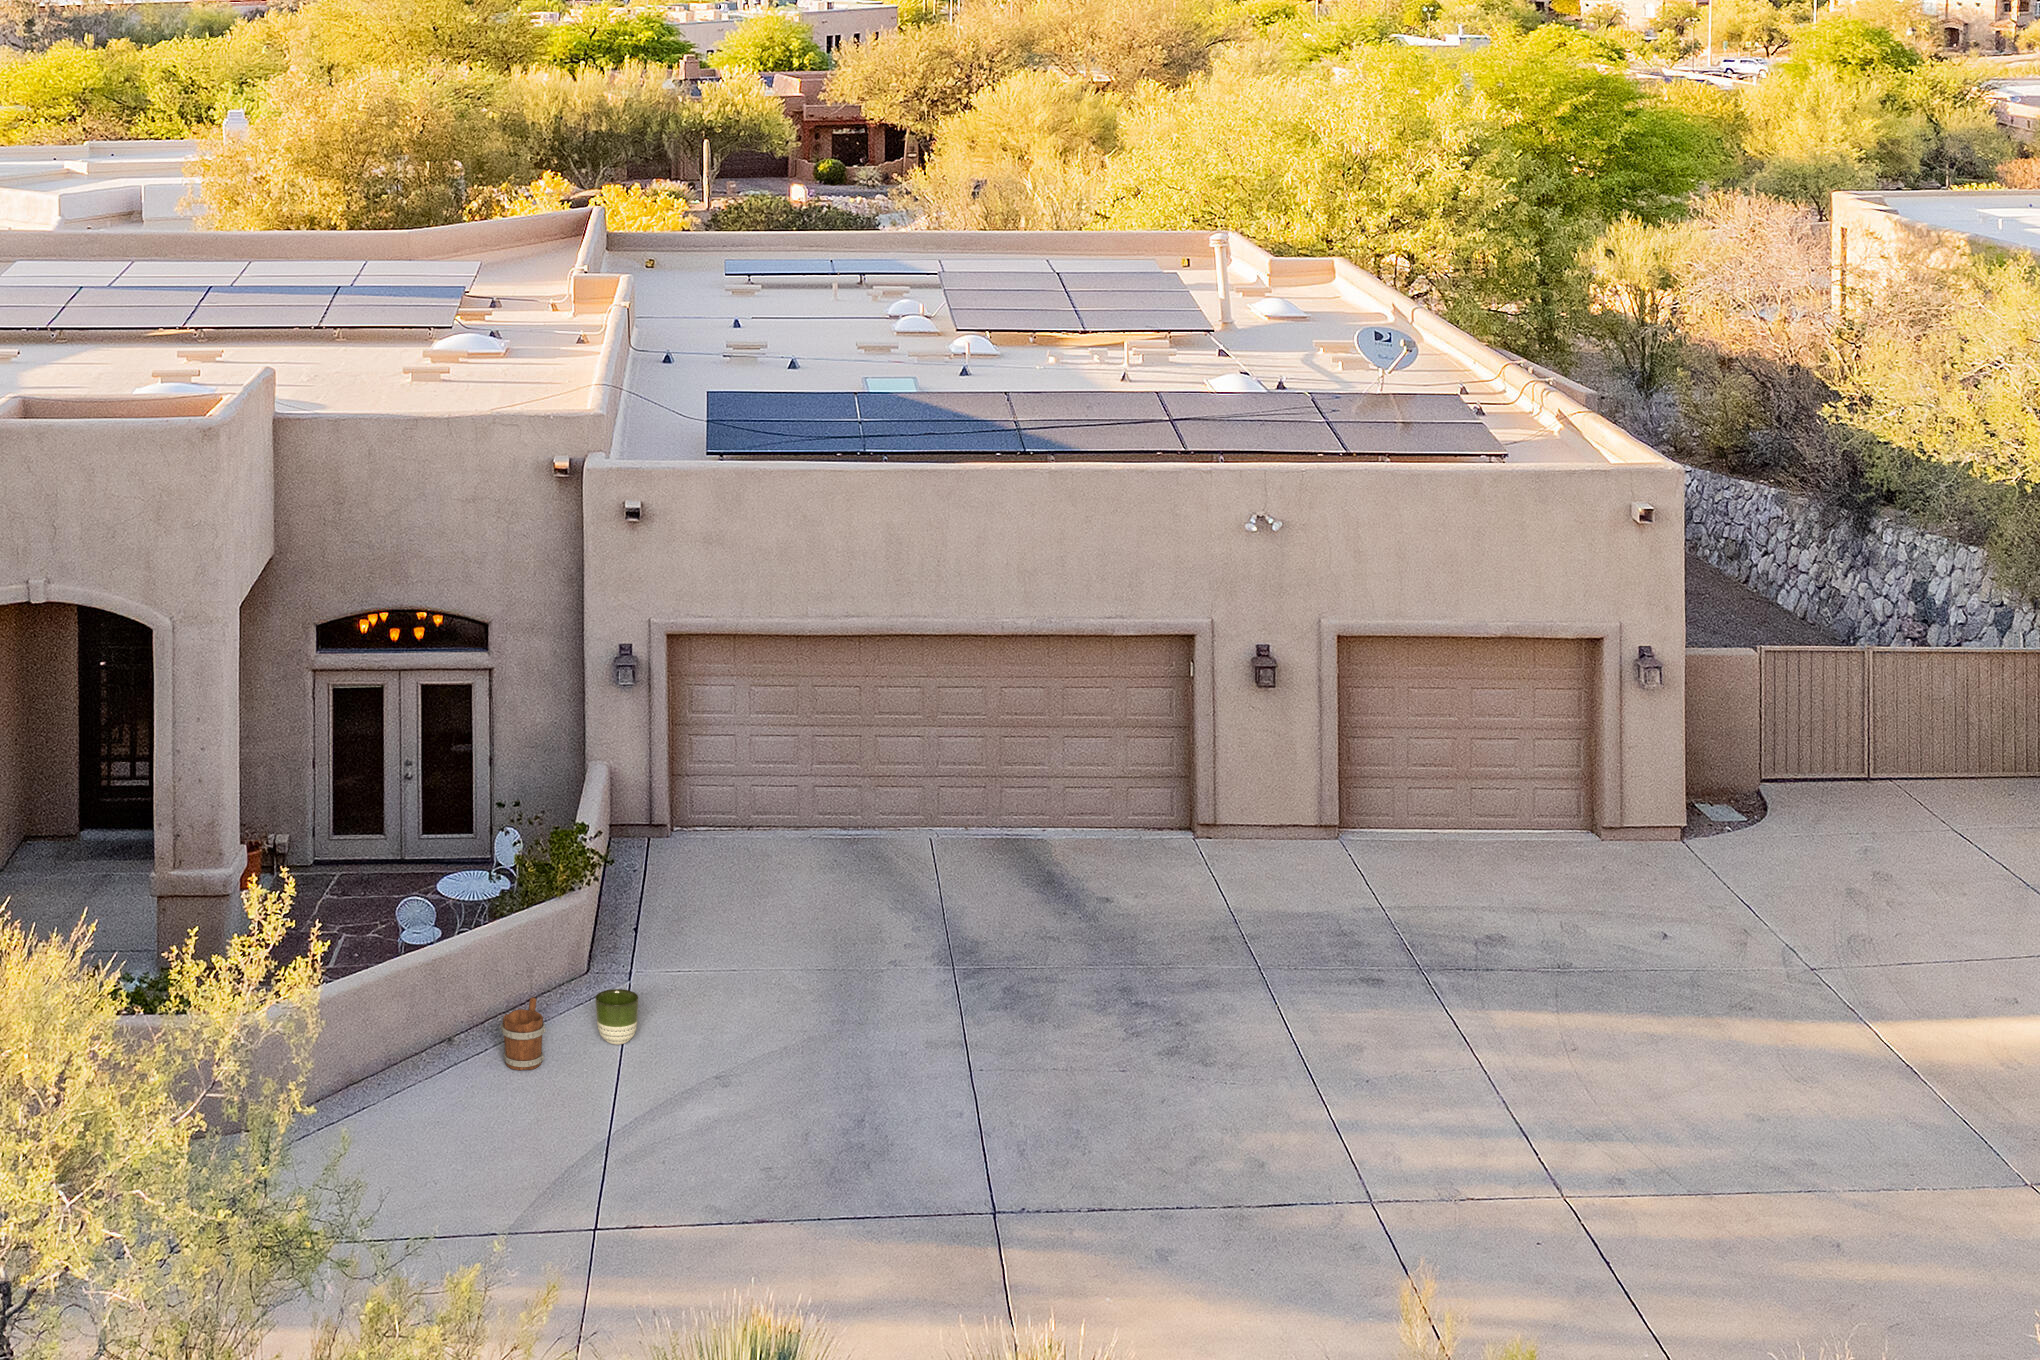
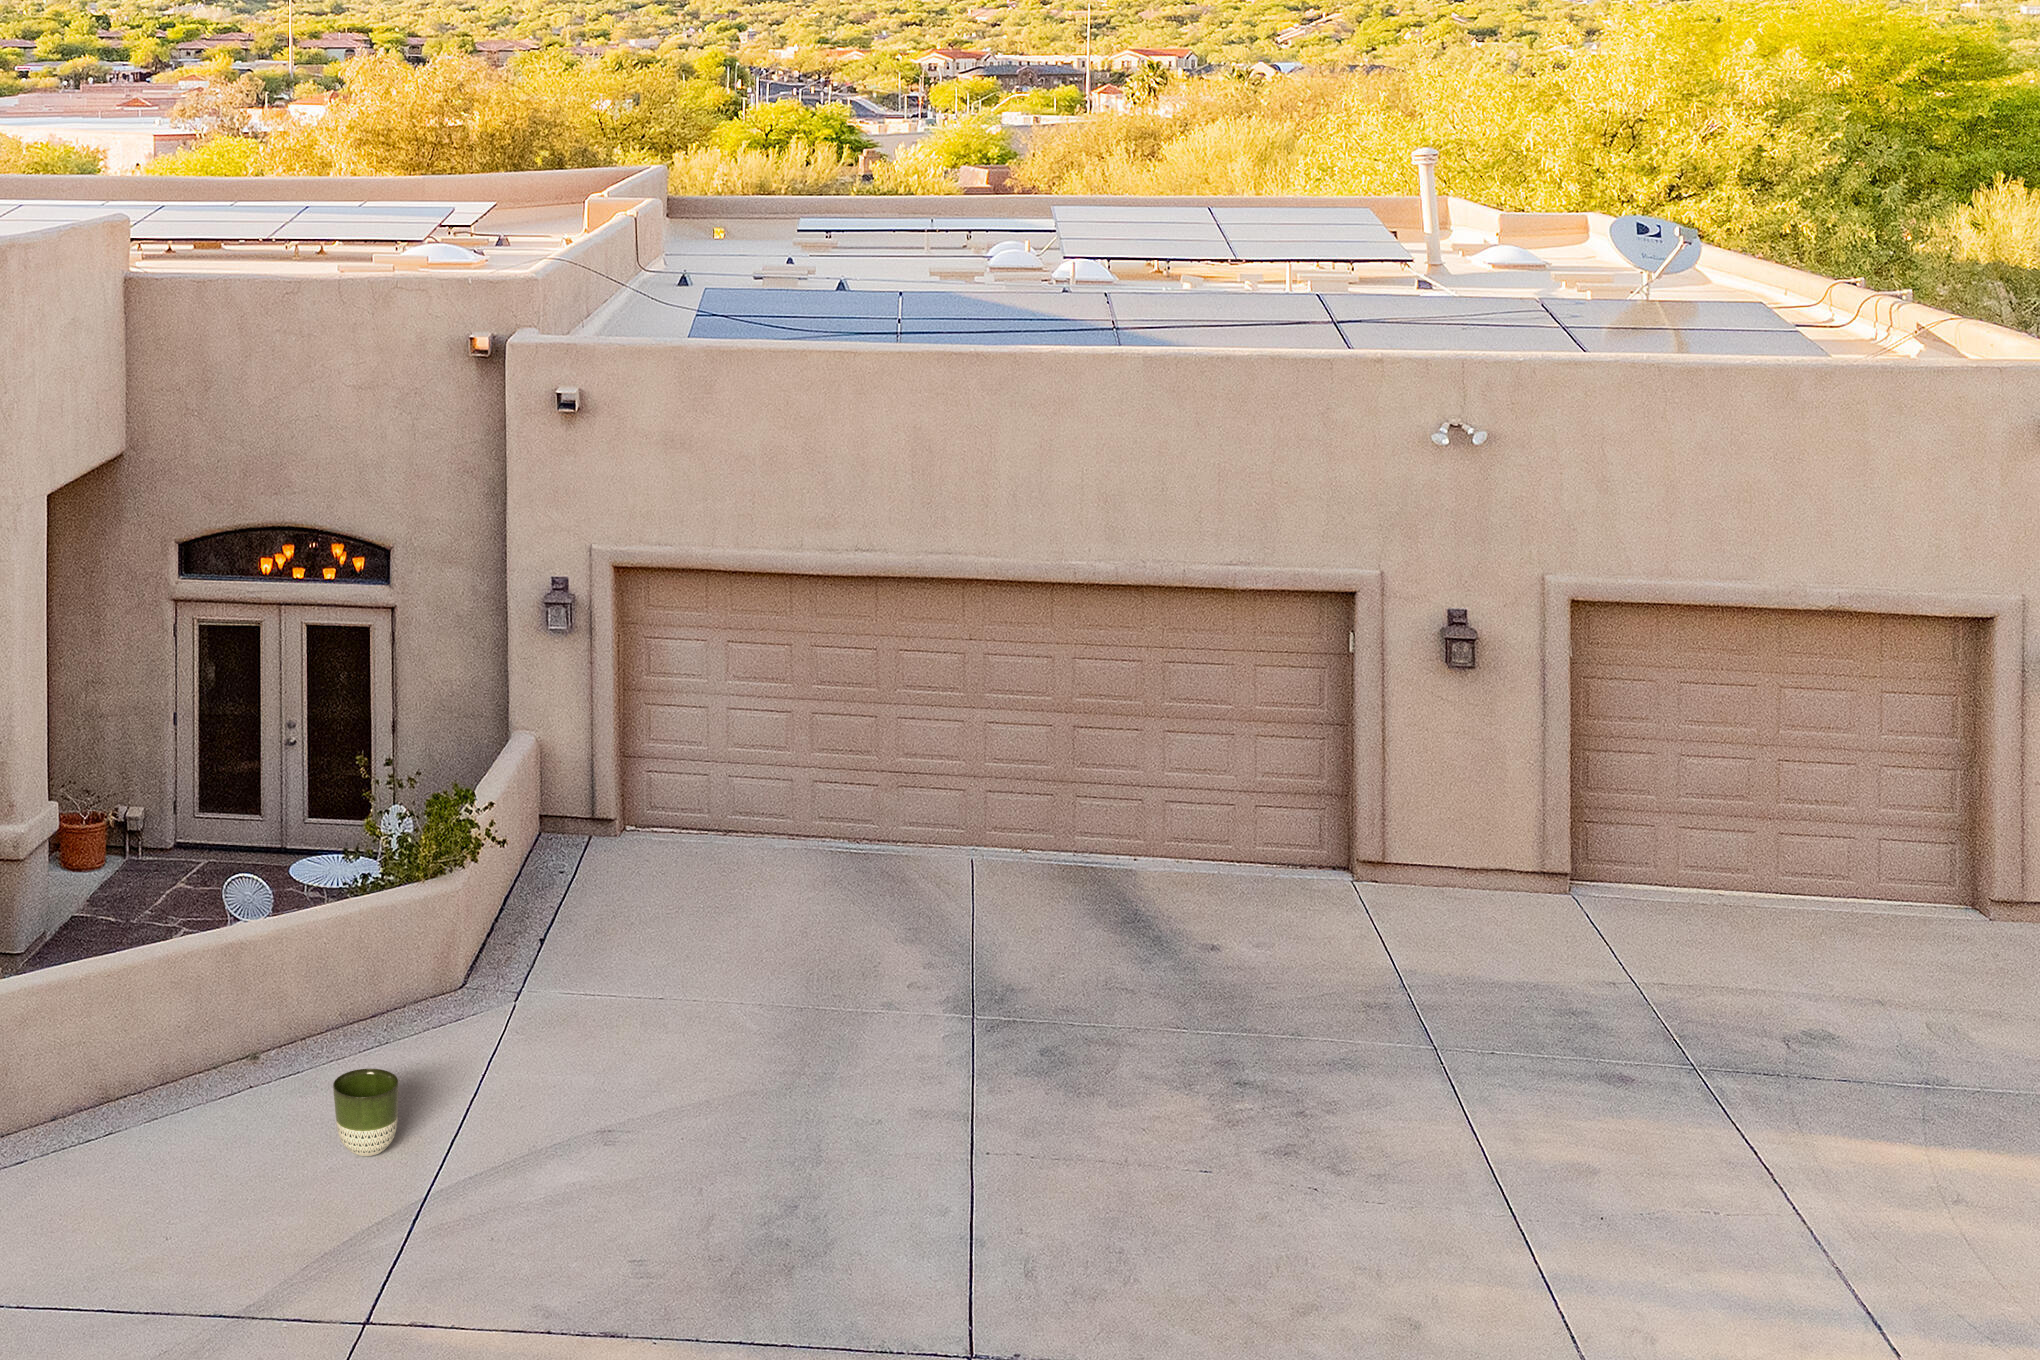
bucket: present [501,998,546,1070] -> none [174,1074,246,1189]

